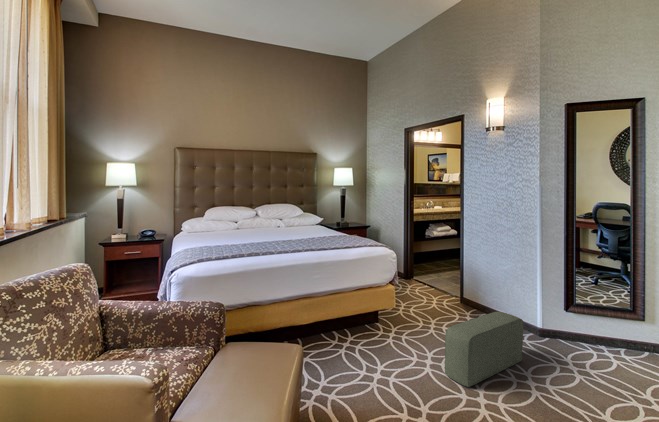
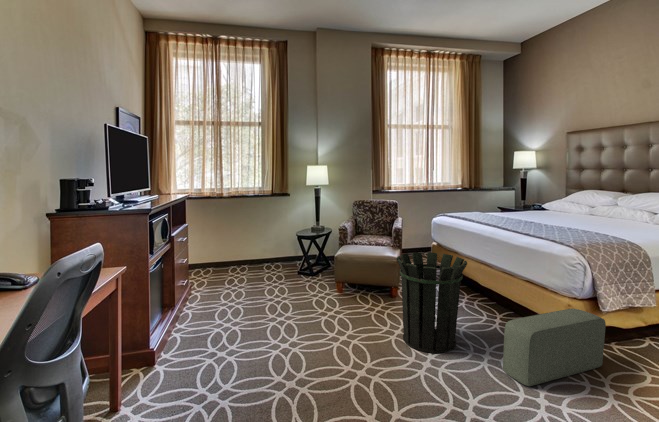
waste bin: none [345,267,410,363] -> present [396,252,467,353]

